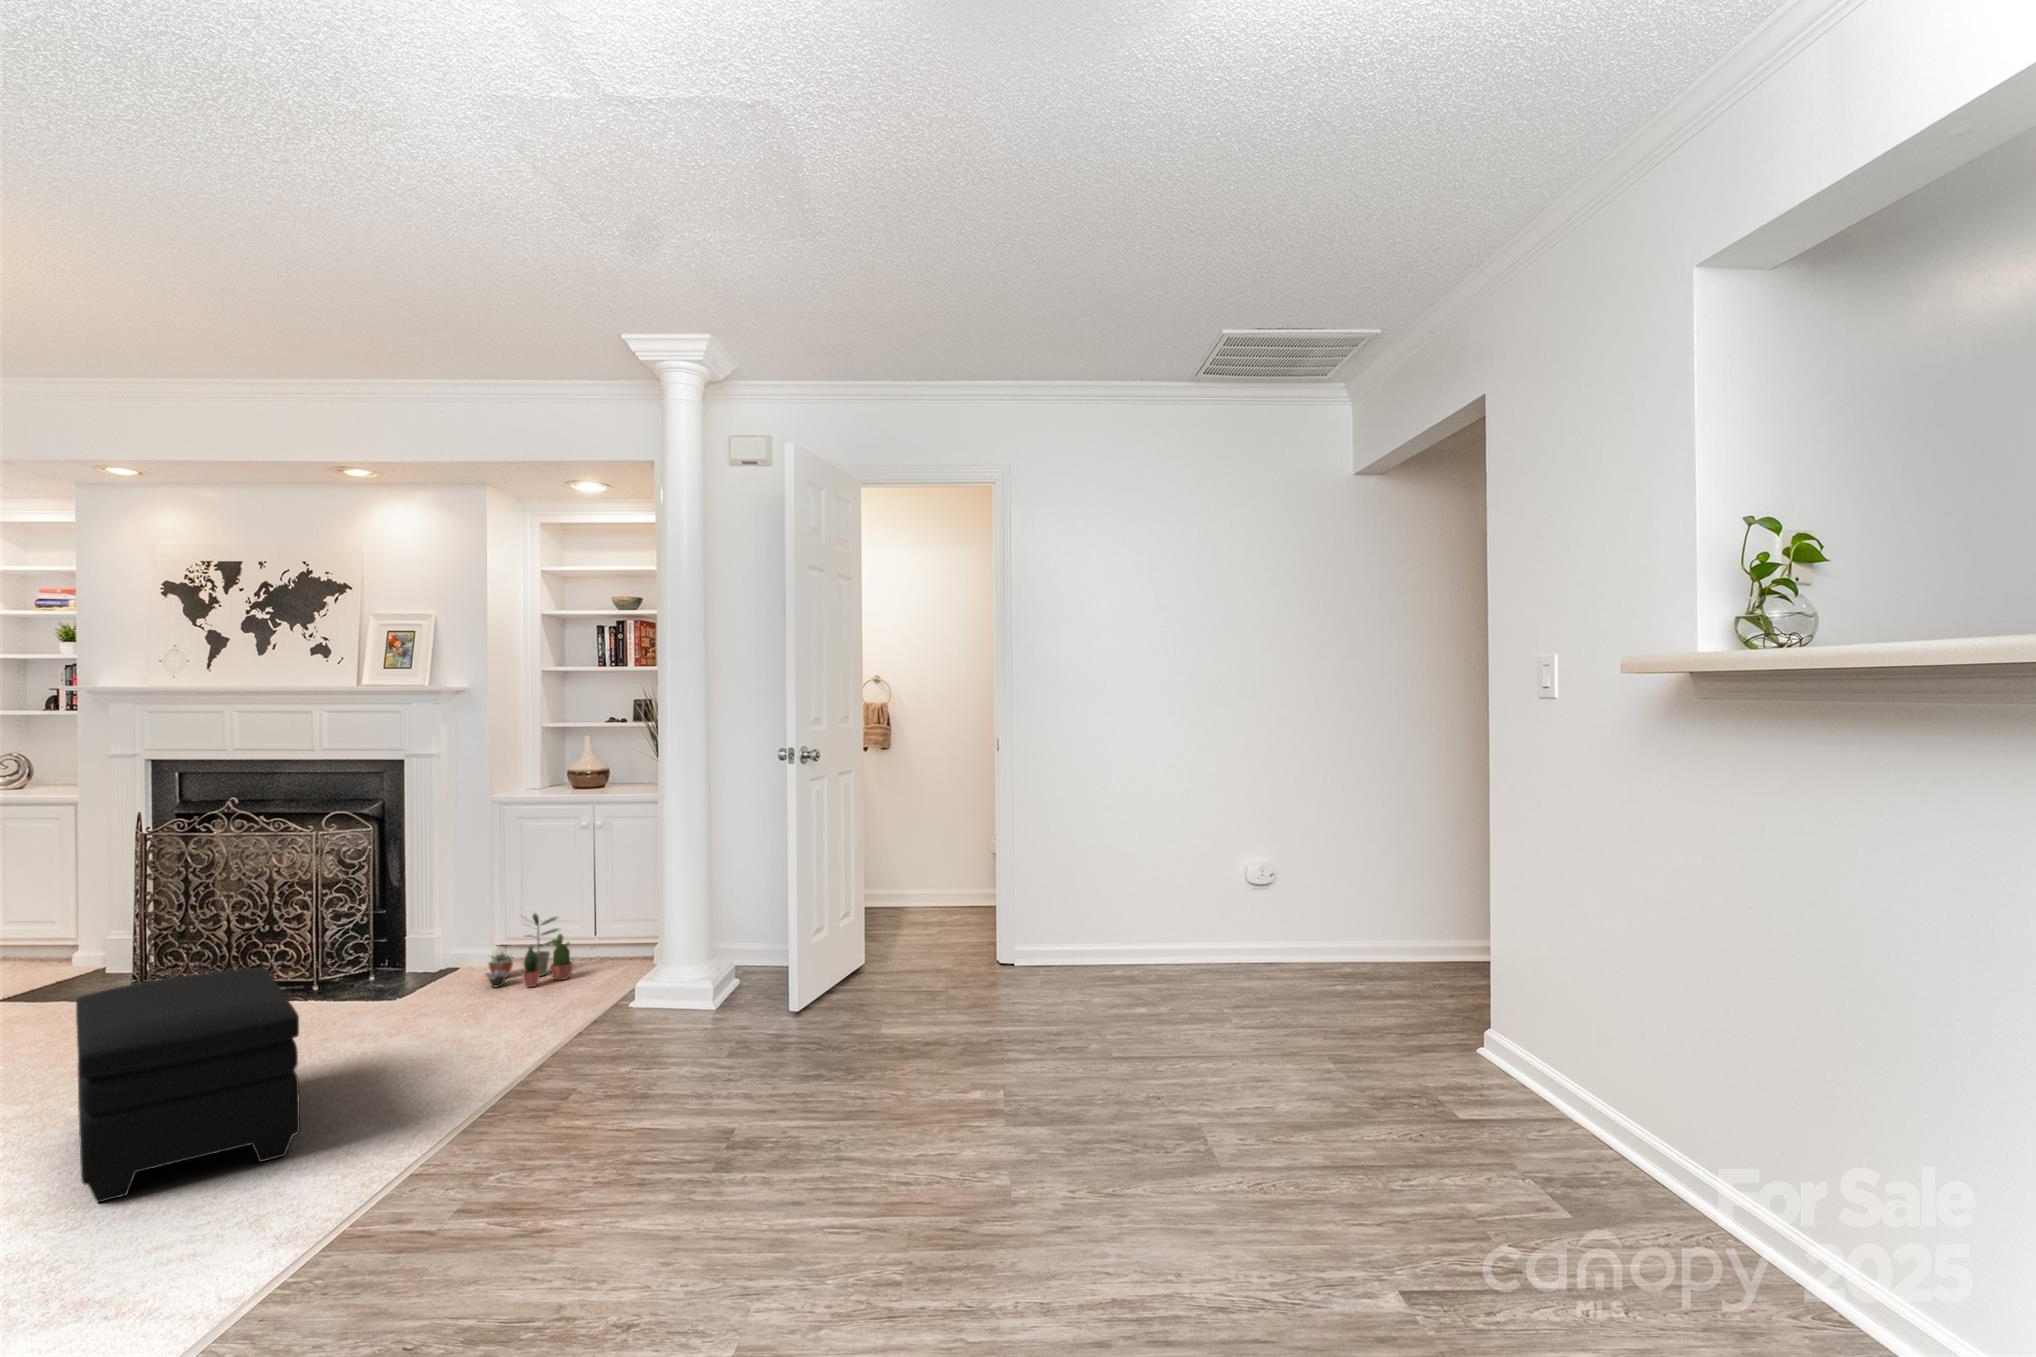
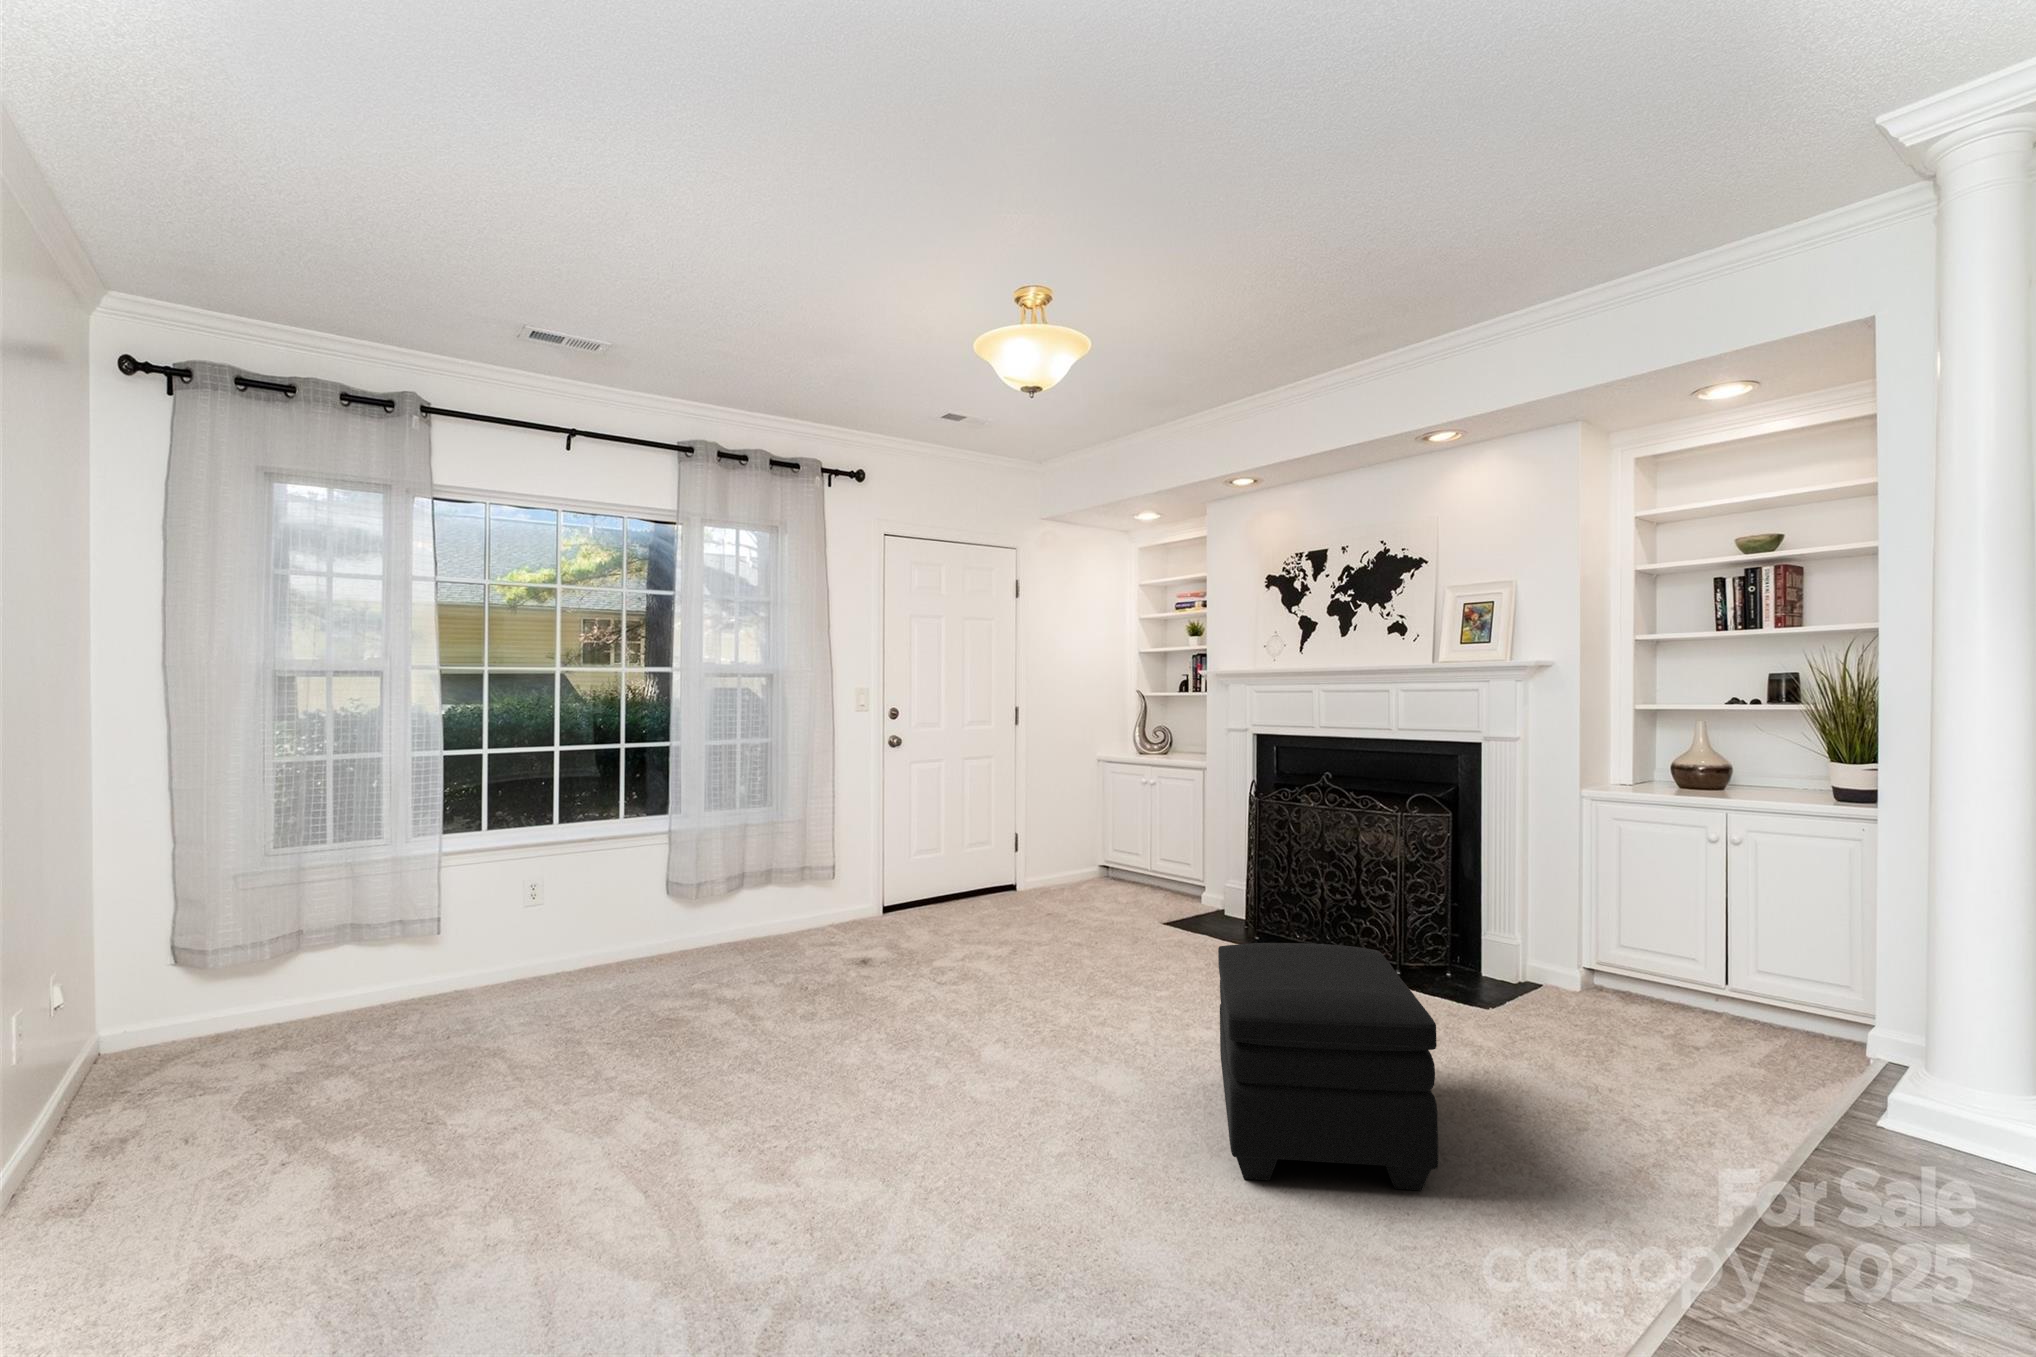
potted plant: present [485,914,574,988] -> none [1591,934,1710,1030]

